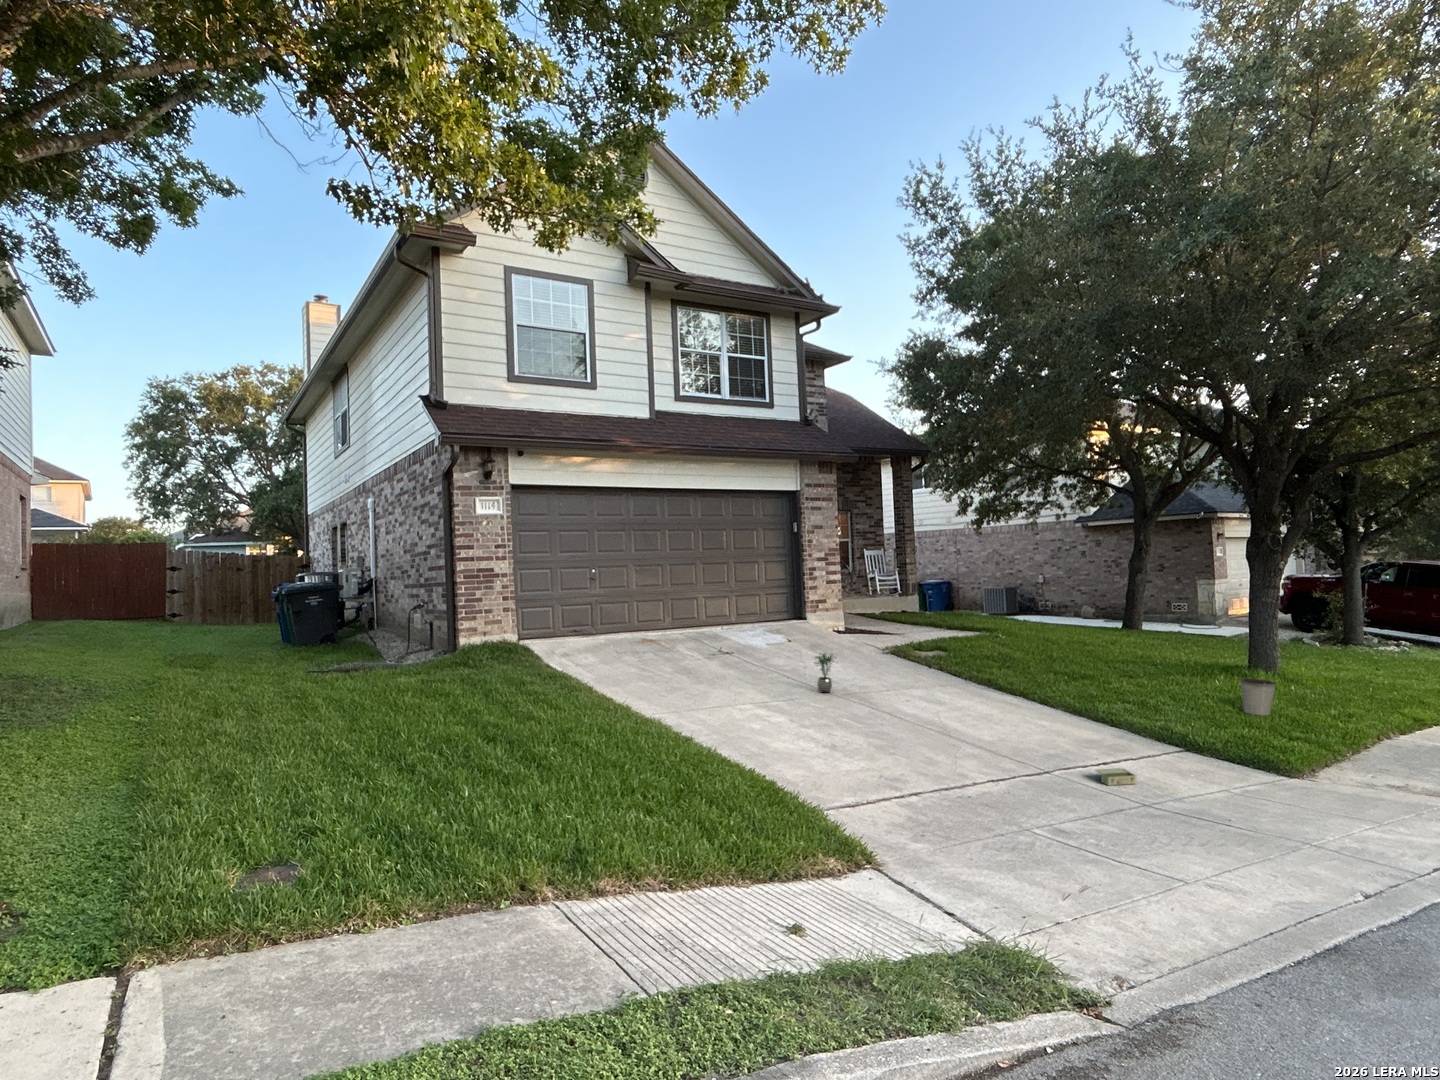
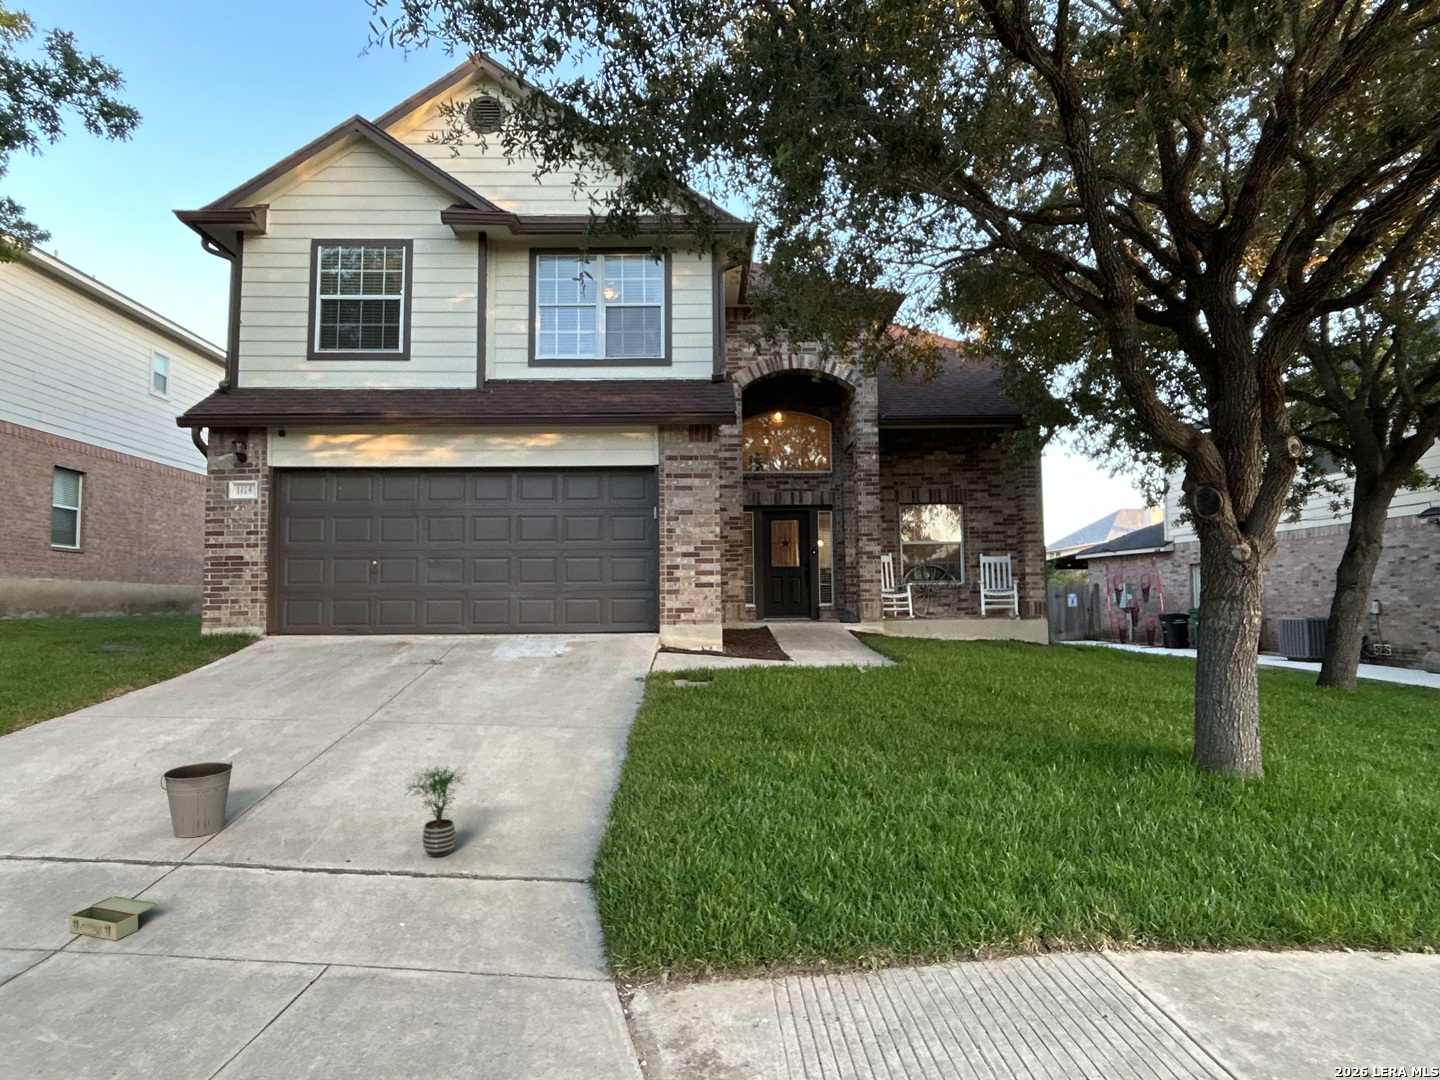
potted plant: present [816,653,834,693] -> present [405,766,464,857]
bucket: present [1240,678,1276,715] -> present [161,761,233,837]

